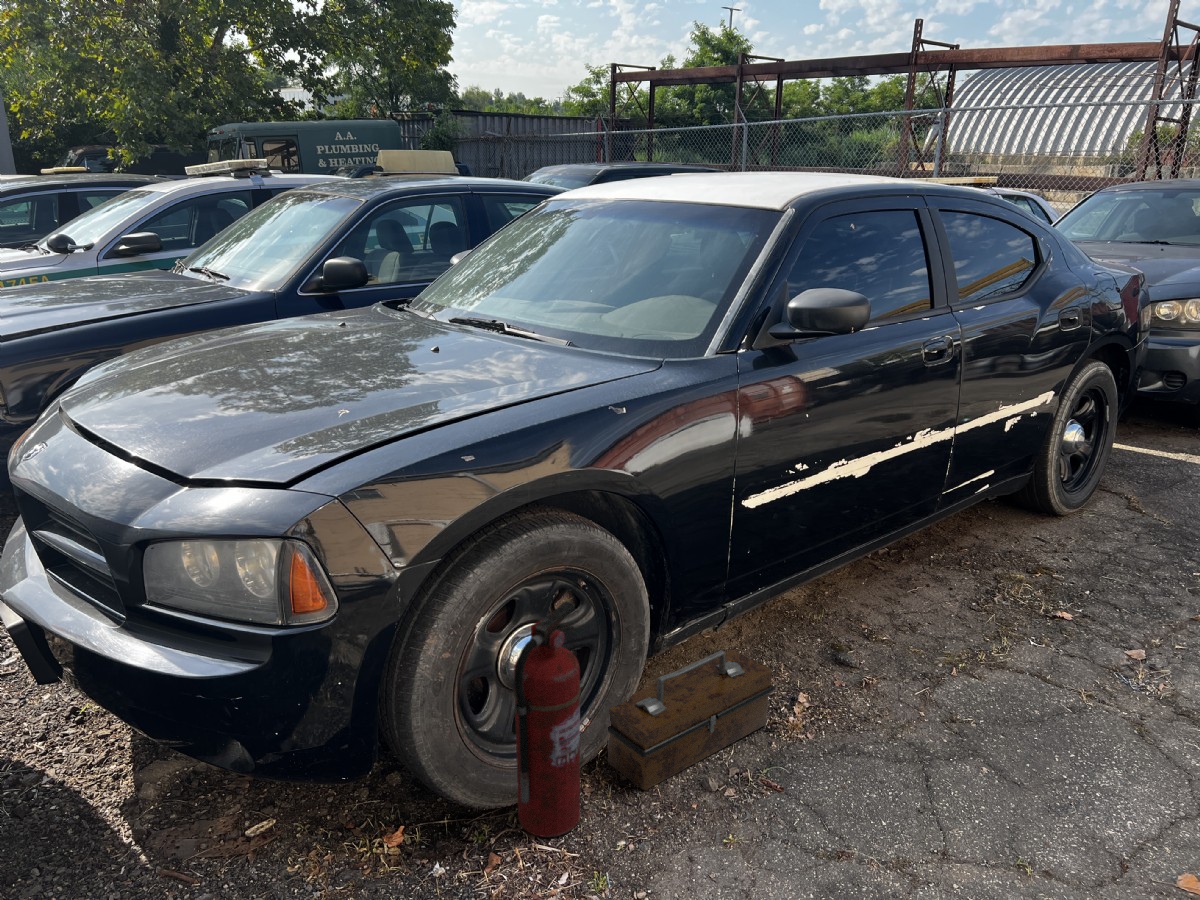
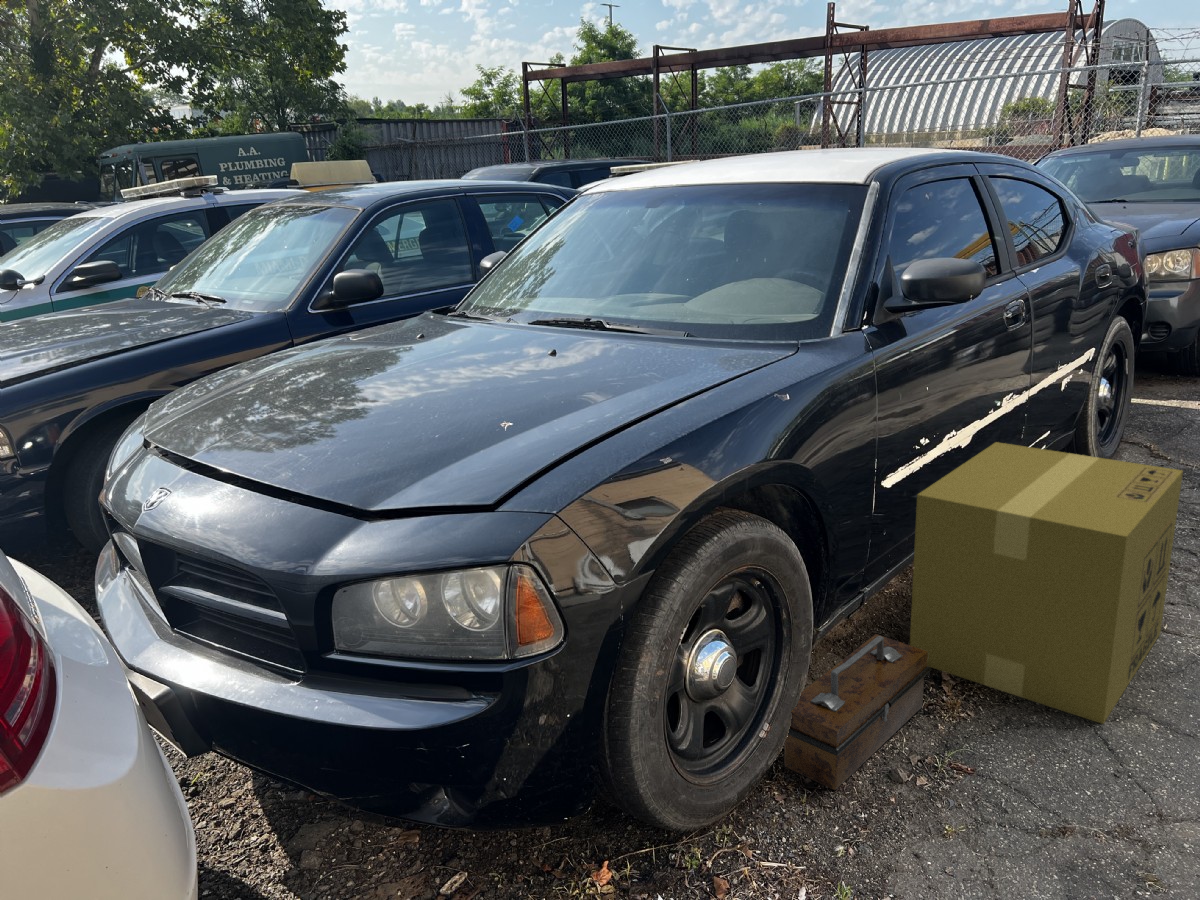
cardboard box: none [777,476,1067,763] -> present [910,442,1183,724]
fire extinguisher: present [513,601,581,837] -> none [716,601,787,853]

